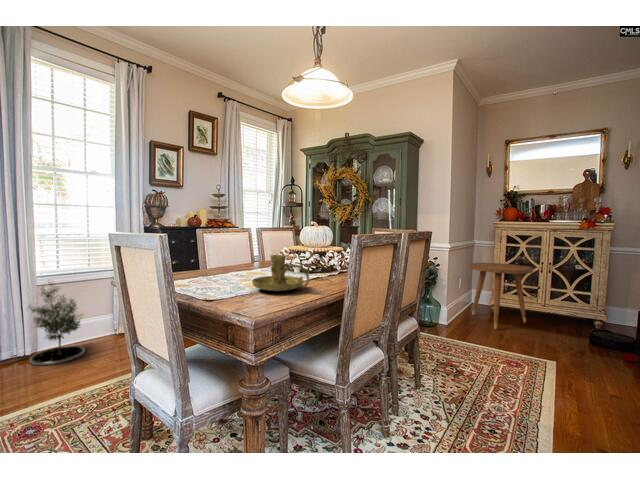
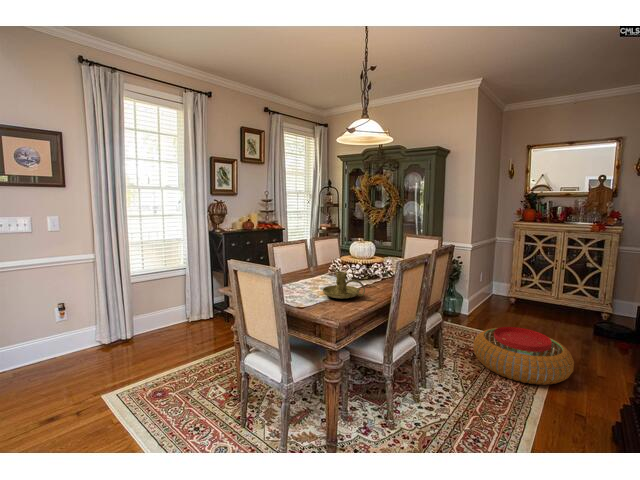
side table: present [469,263,533,329] -> none [489,260,547,320]
potted tree: present [29,284,85,365] -> none [130,278,172,345]
pouf: none [457,335,582,407] -> present [473,327,574,385]

